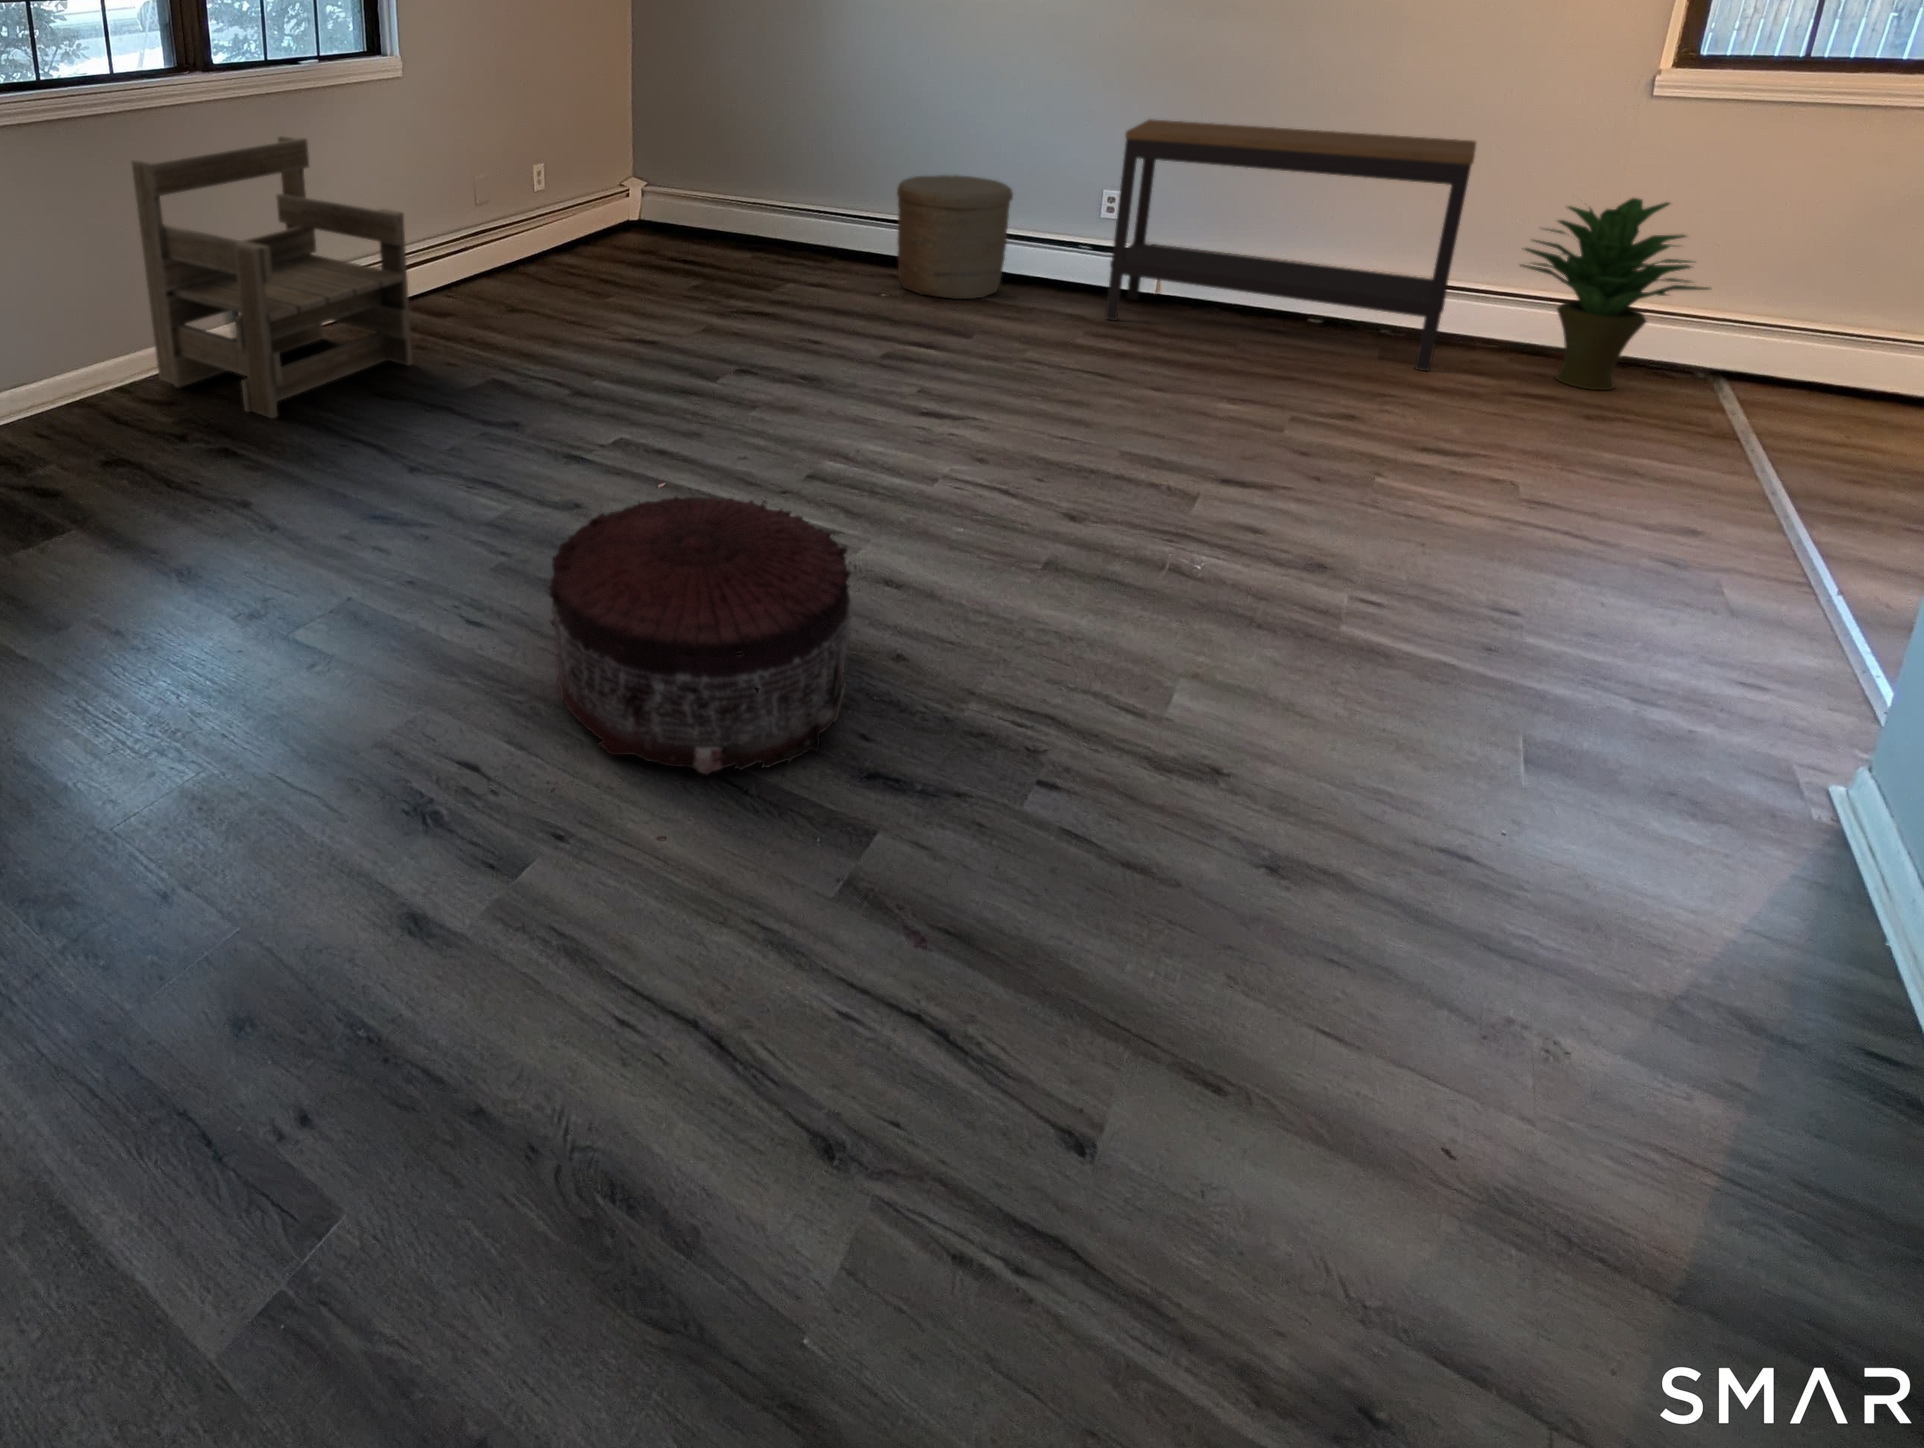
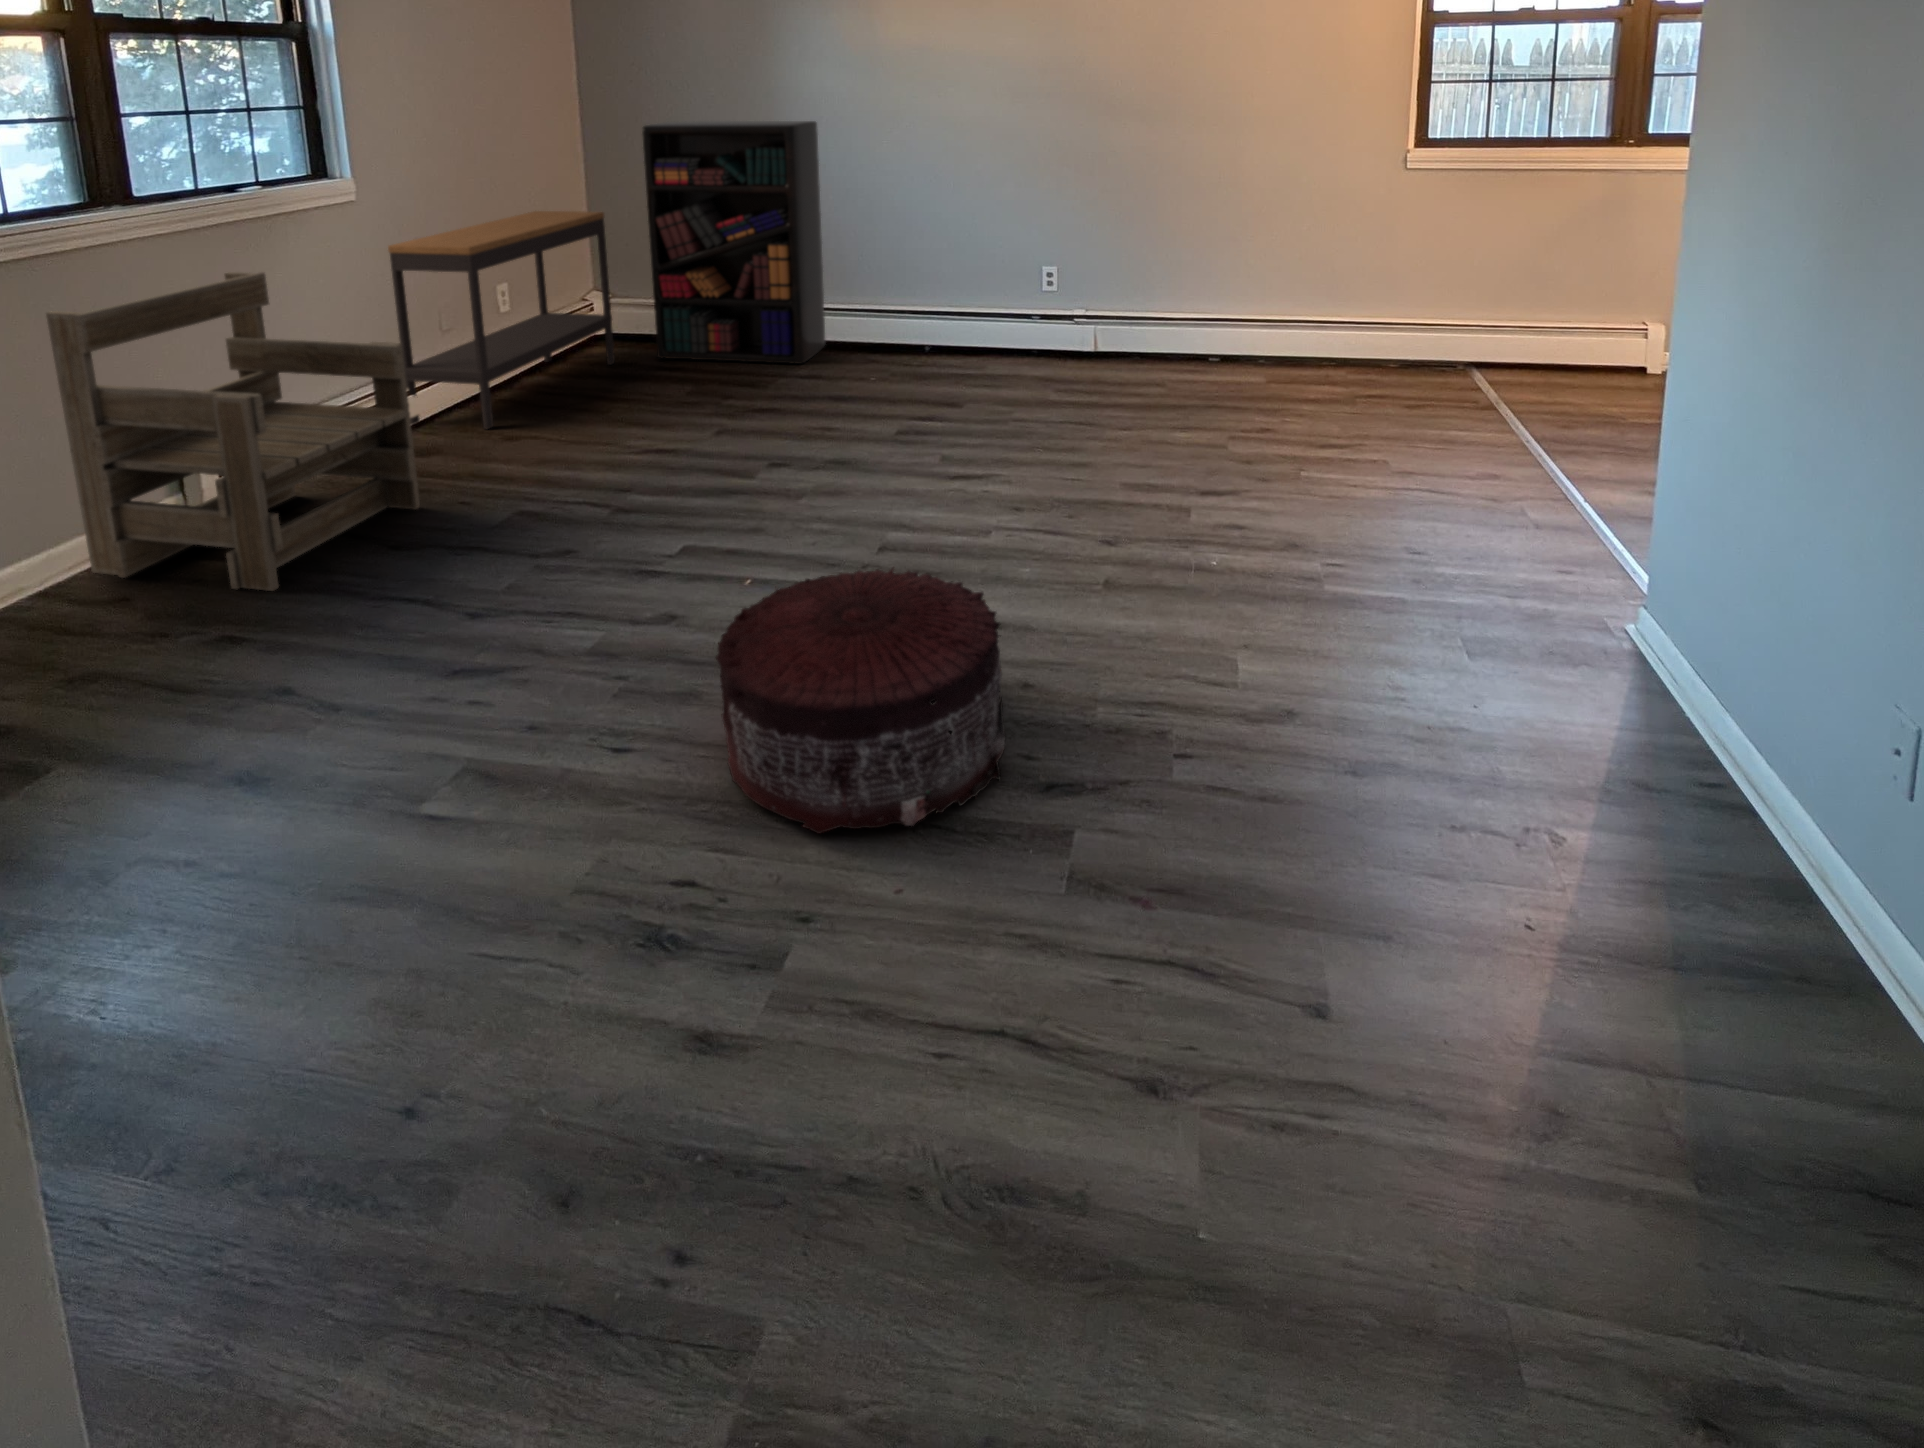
bookshelf: none [676,10,862,271] -> present [642,121,825,364]
console table: present [1105,119,1476,371] -> present [388,211,615,429]
woven basket: present [897,175,1013,299] -> none [871,263,971,374]
potted plant: present [1520,198,1709,390] -> none [1343,242,1461,386]

